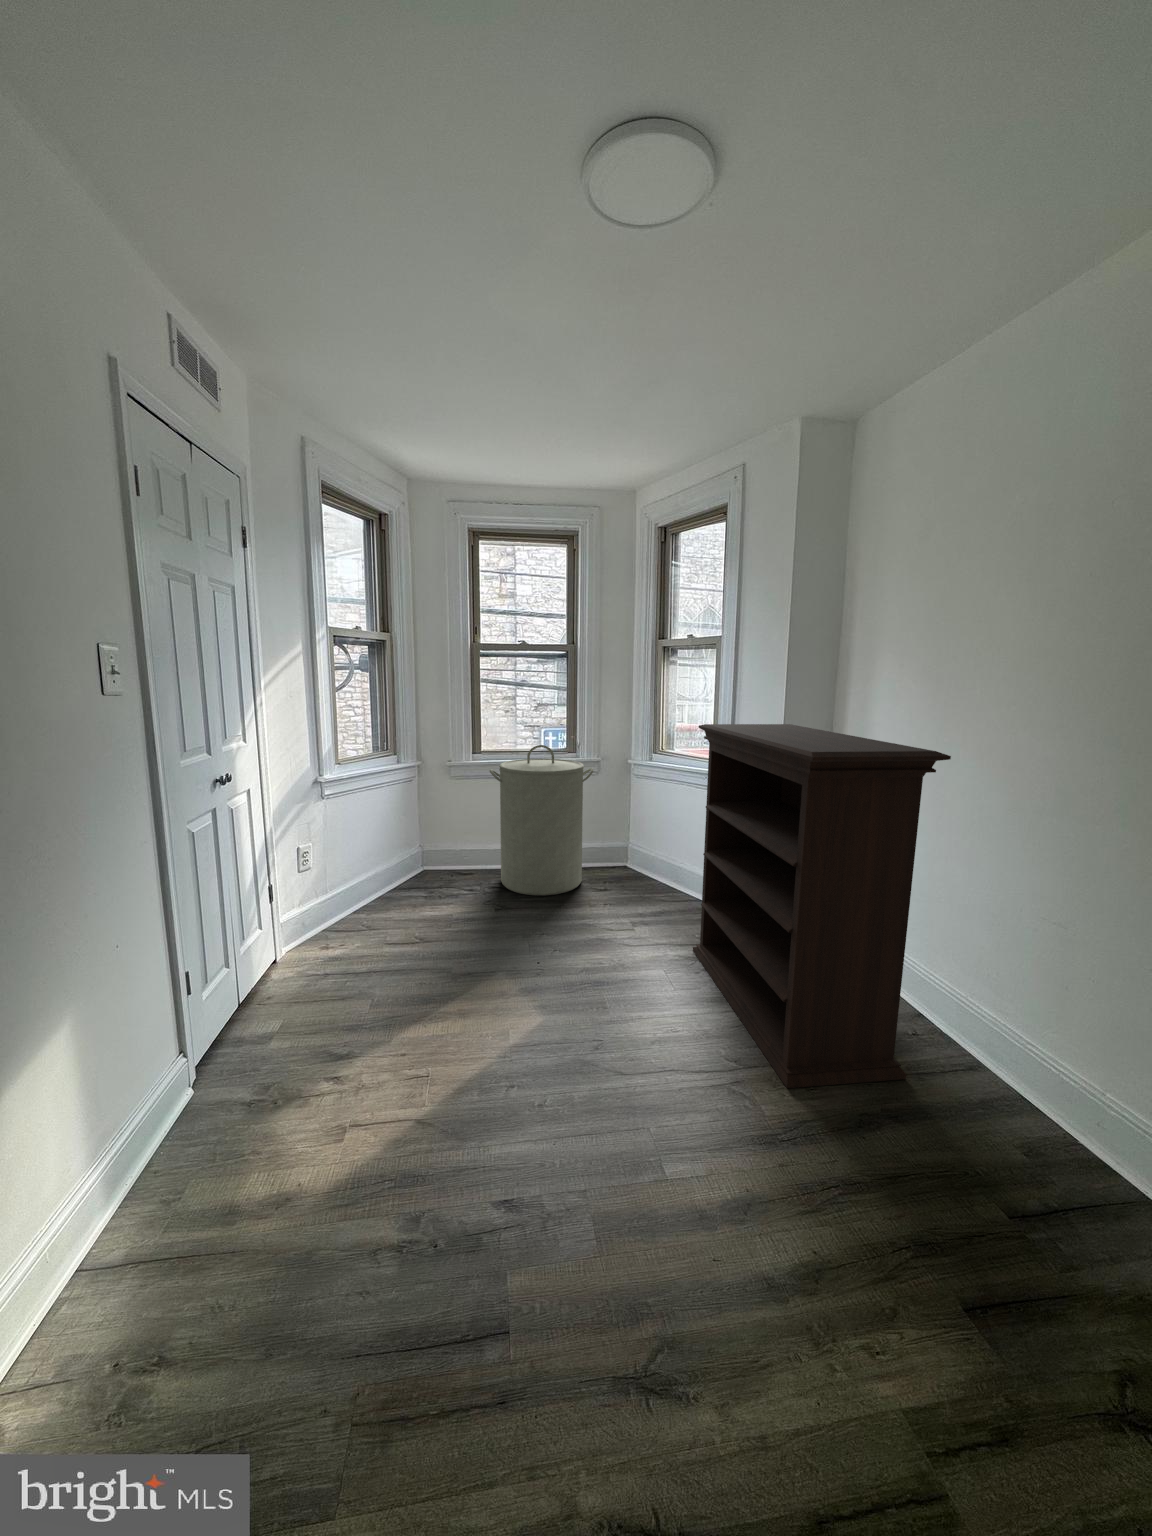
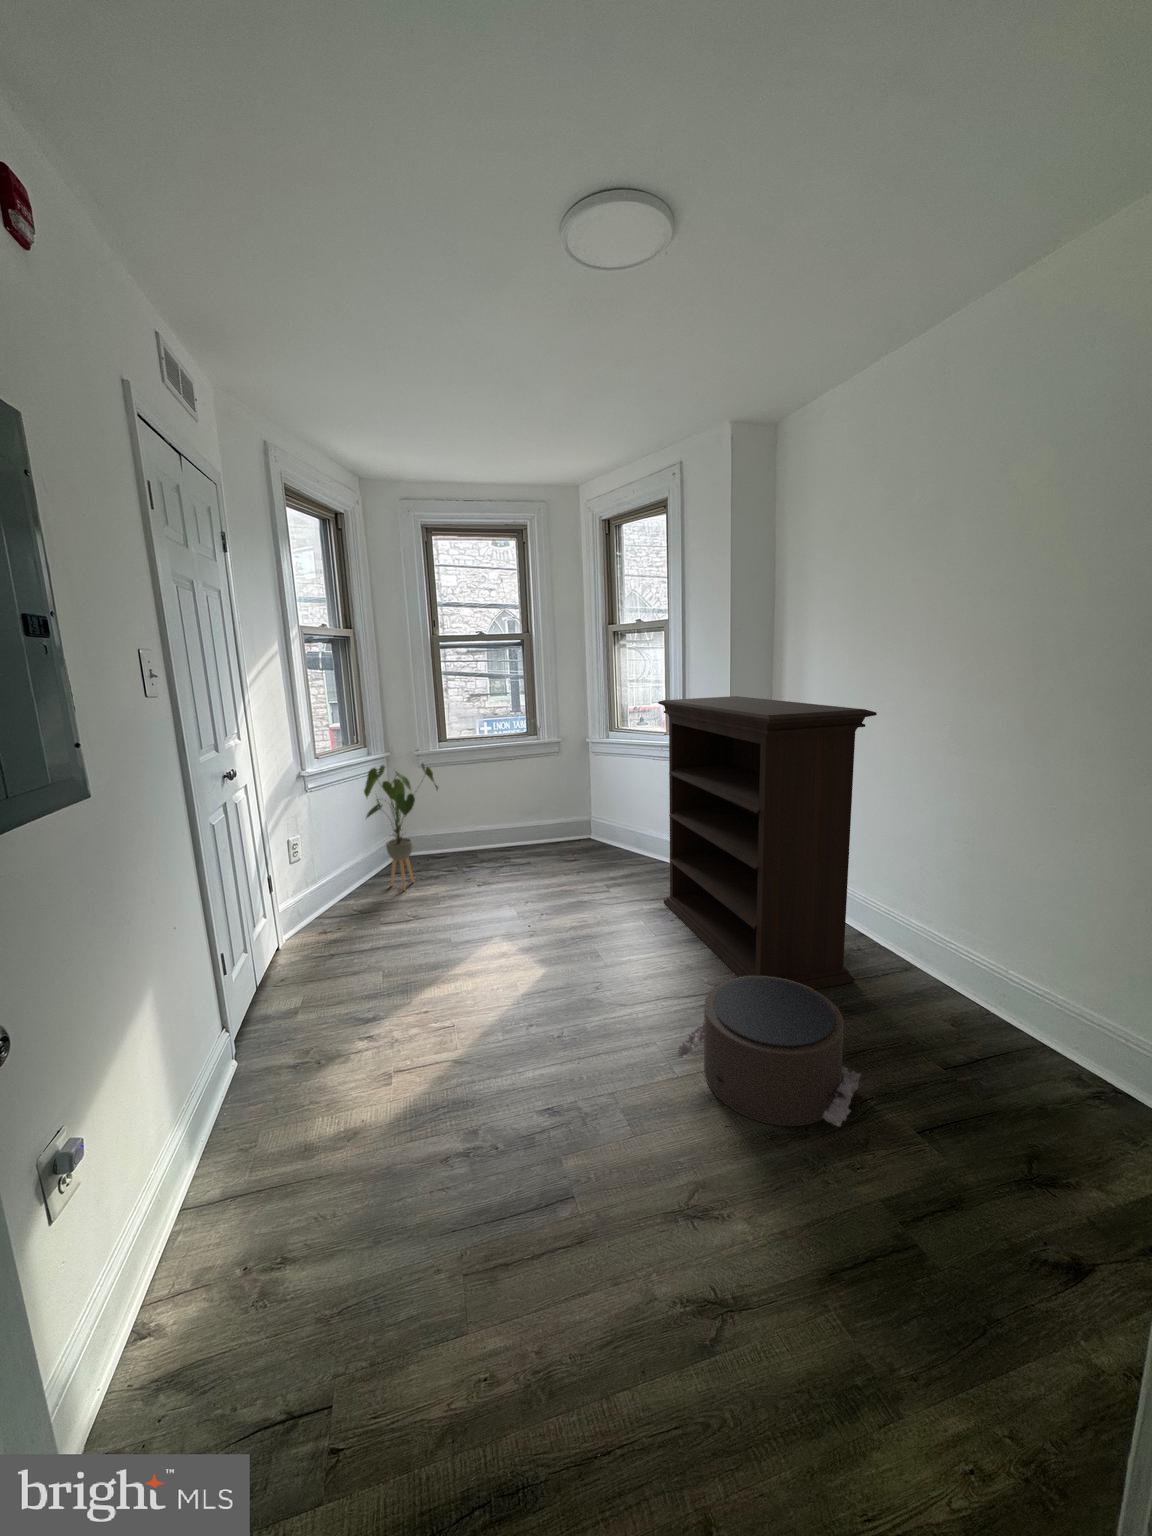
laundry hamper: present [490,745,593,895] -> none [459,729,557,870]
house plant: none [382,774,464,908] -> present [364,763,438,890]
pouf: none [666,1064,898,1292] -> present [676,976,861,1127]

